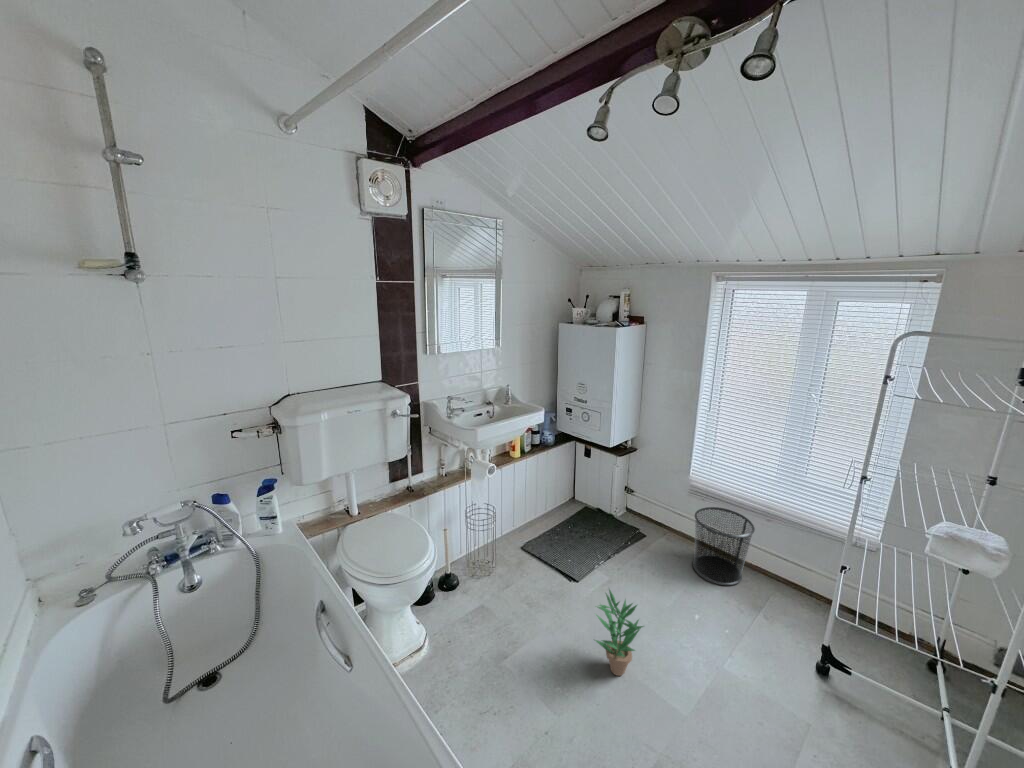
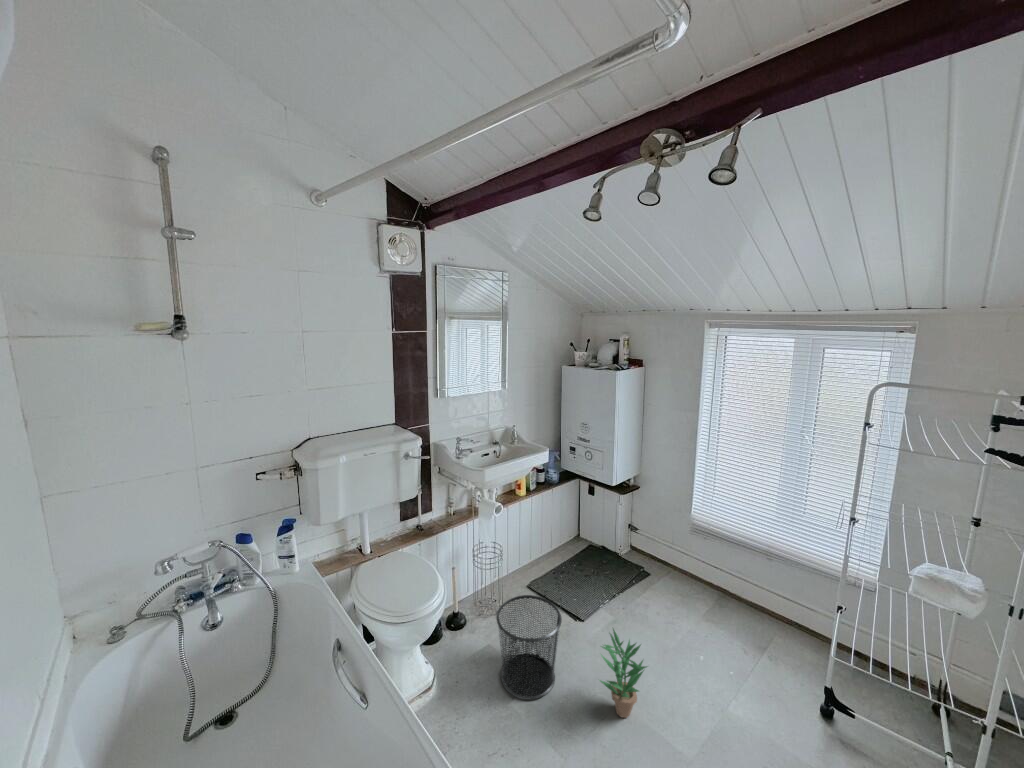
waste bin: present [693,507,755,585] -> present [496,595,562,699]

